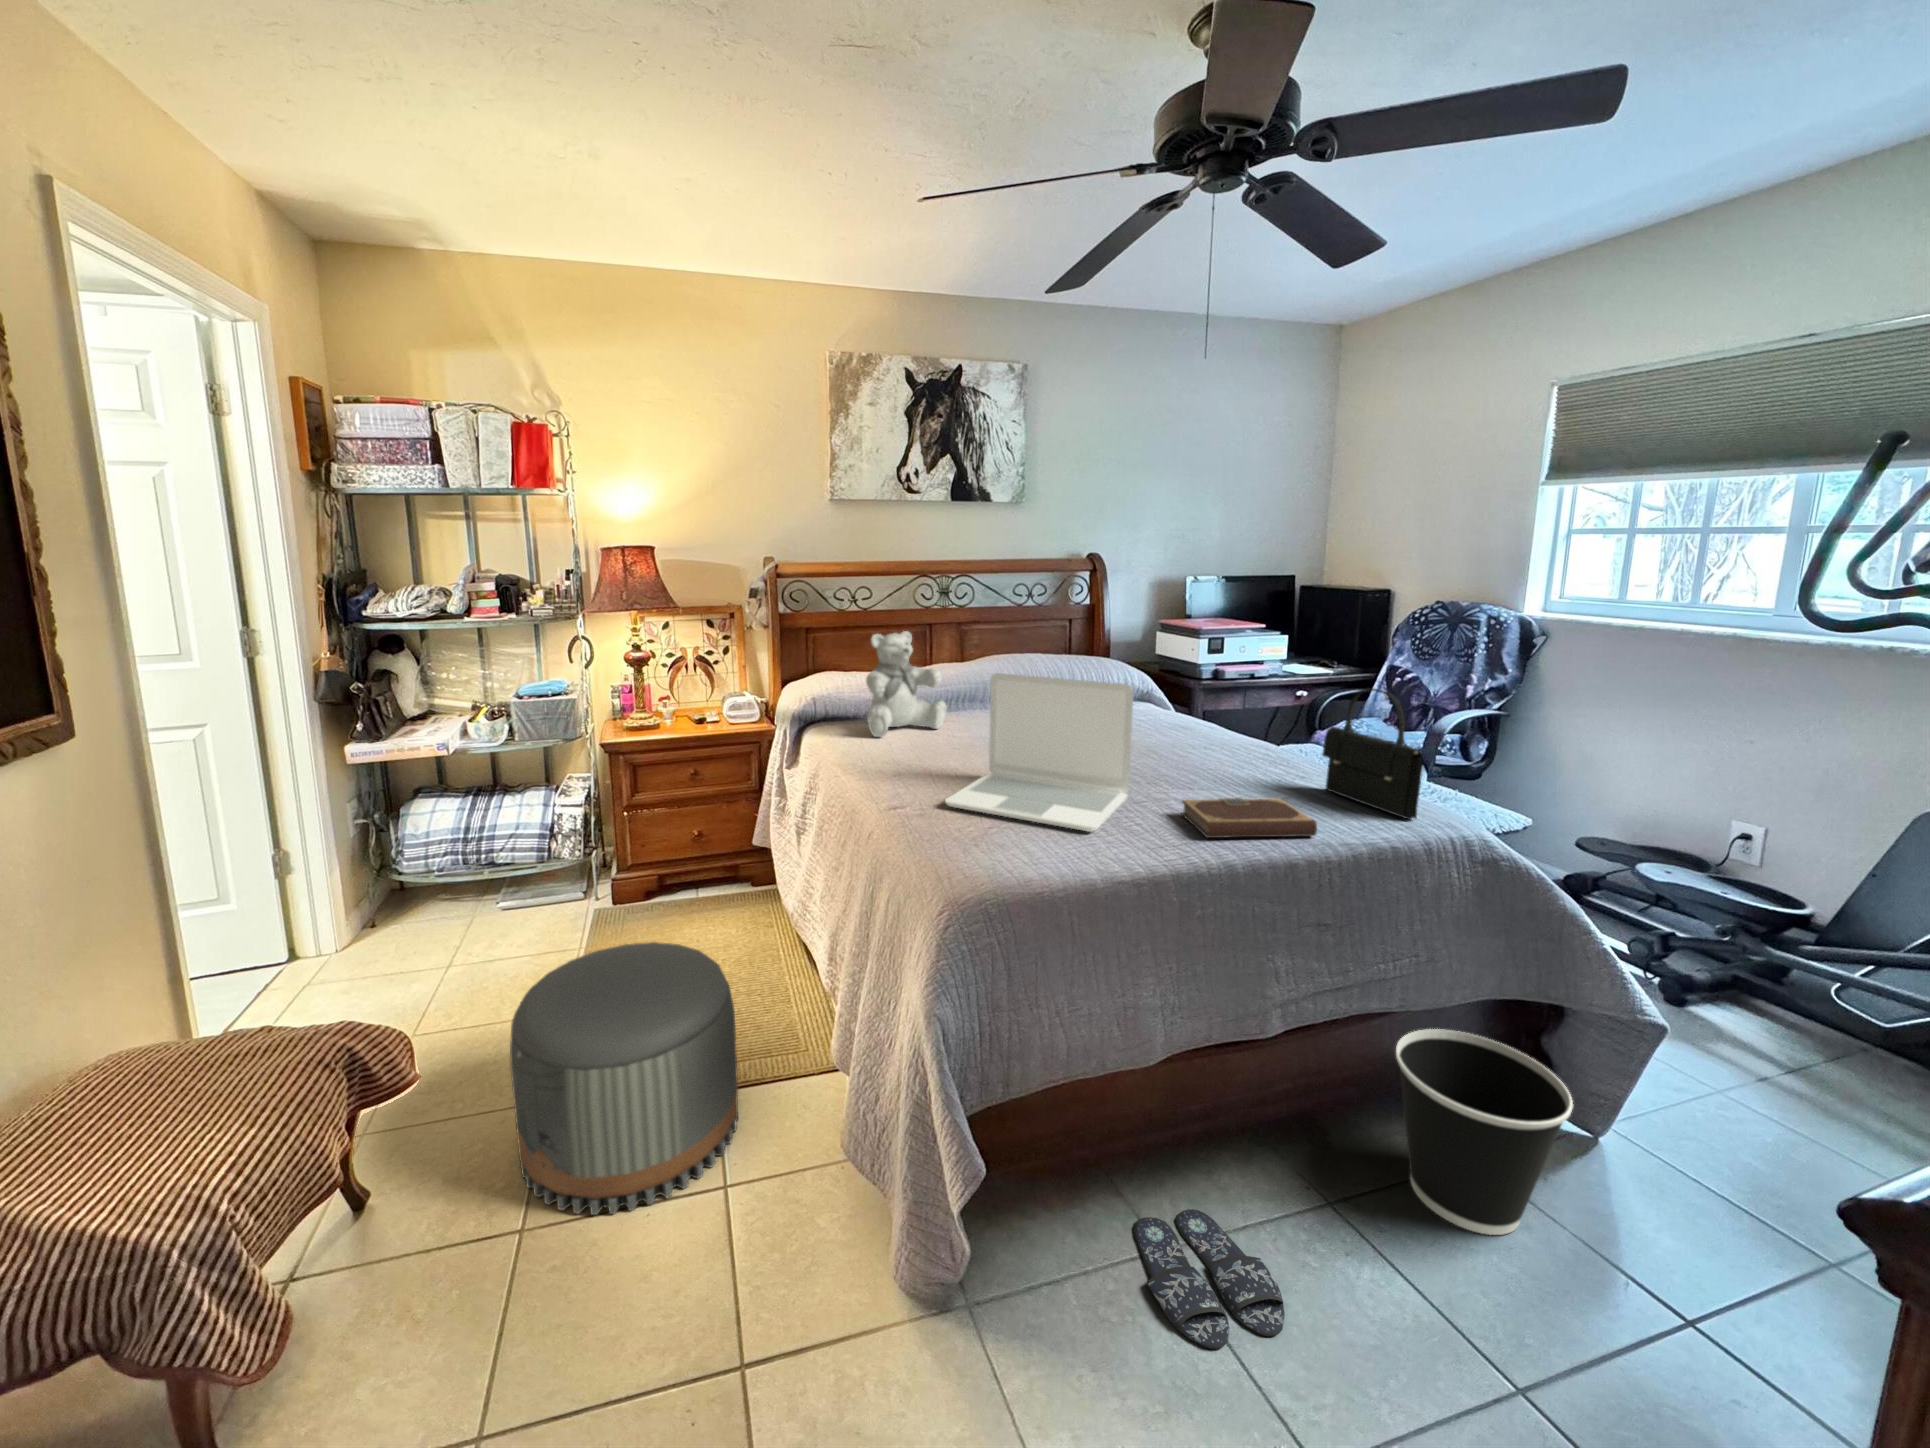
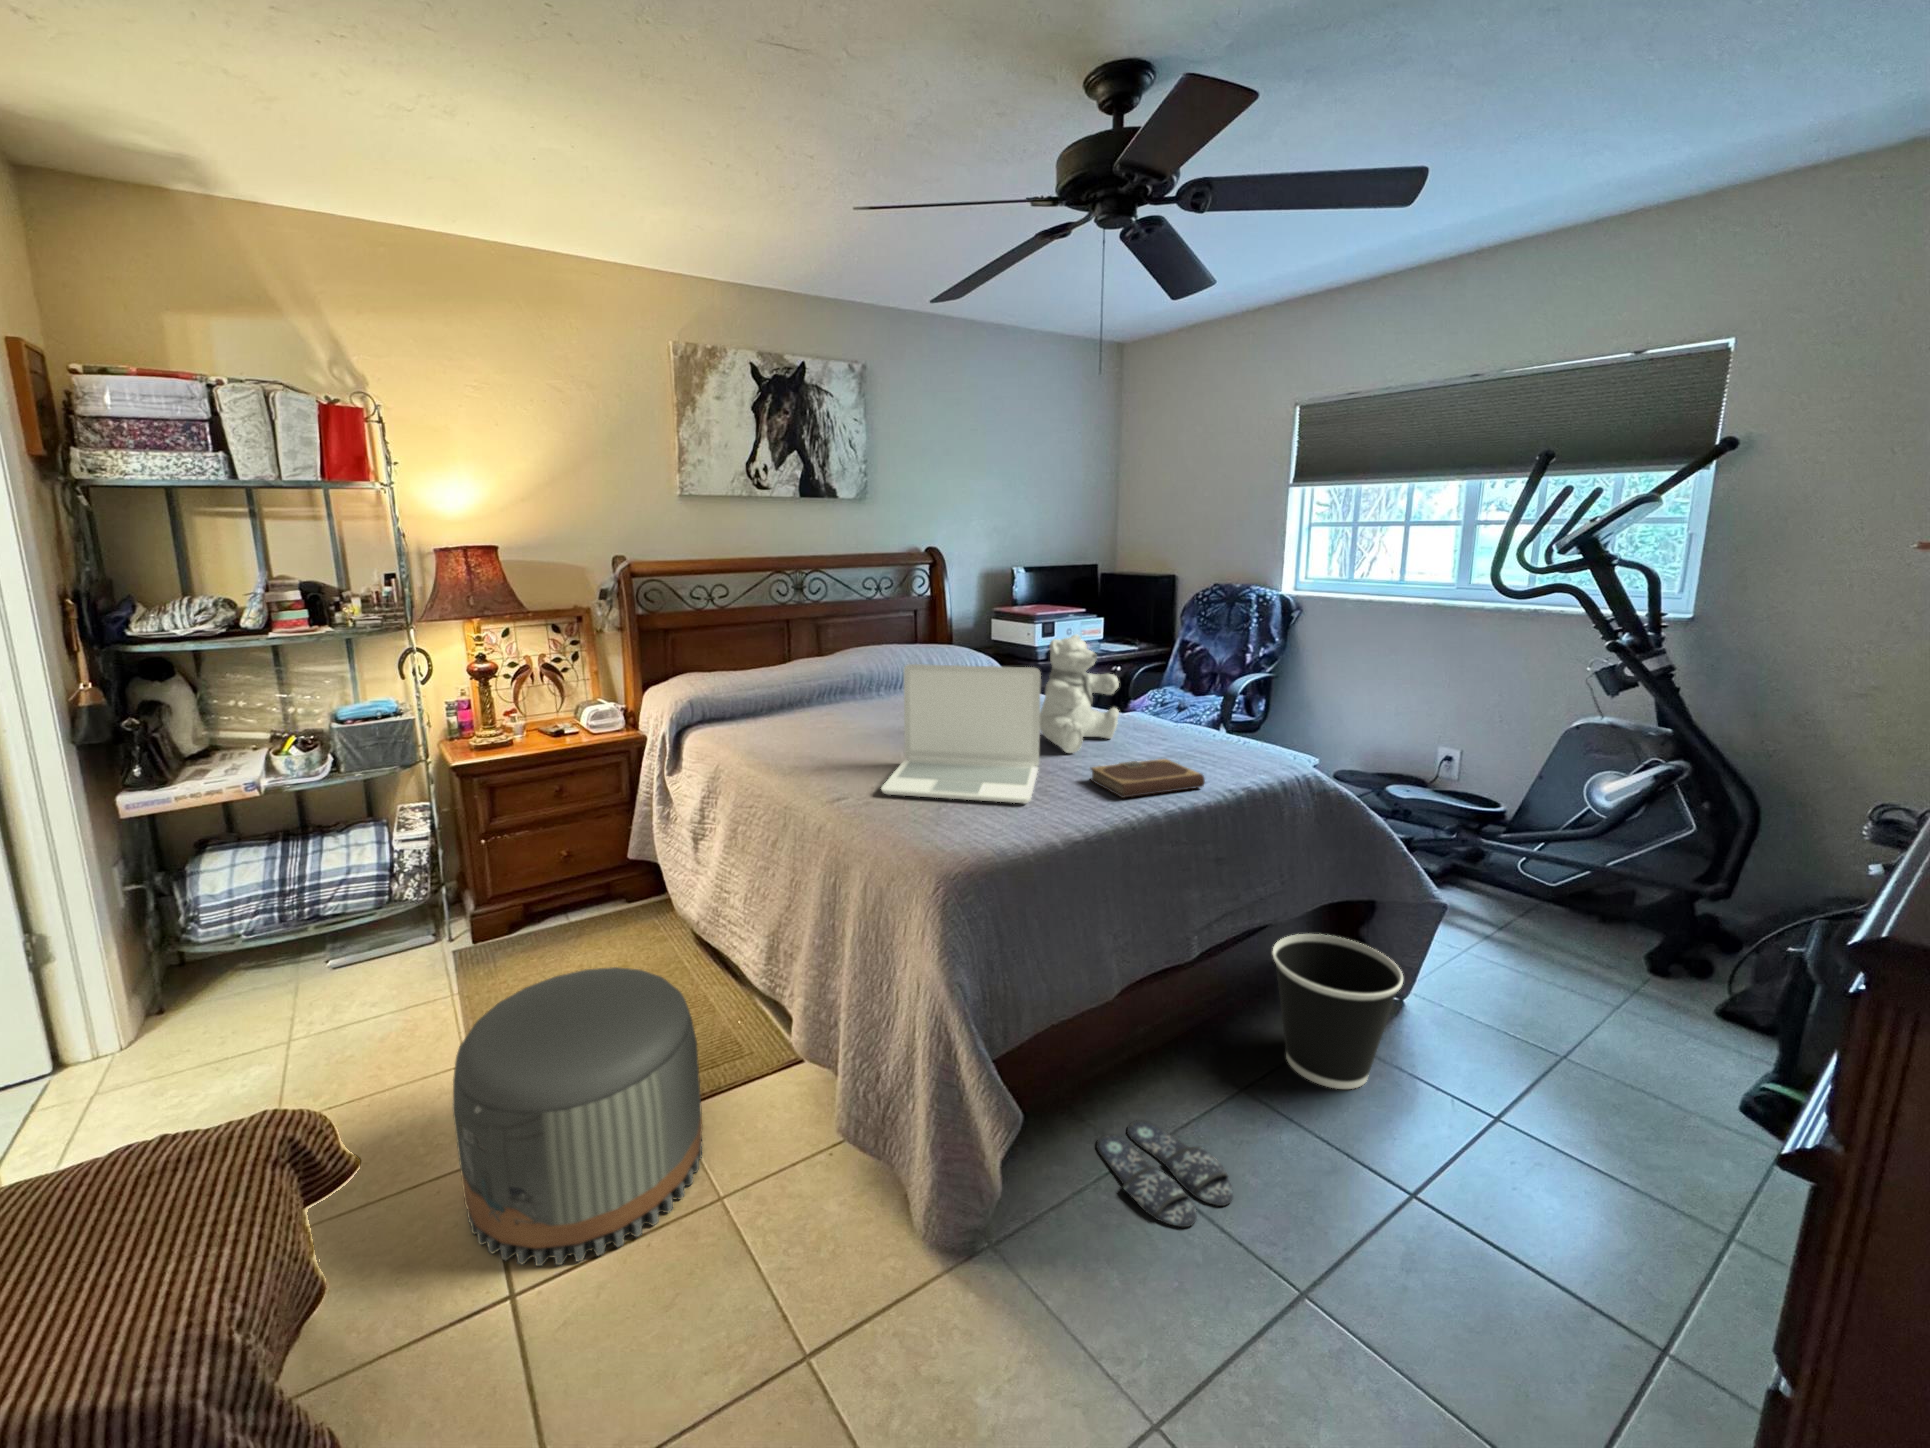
teddy bear: present [866,631,947,737] -> present [1040,635,1119,753]
handbag: present [1322,688,1423,820] -> none [1186,660,1271,767]

